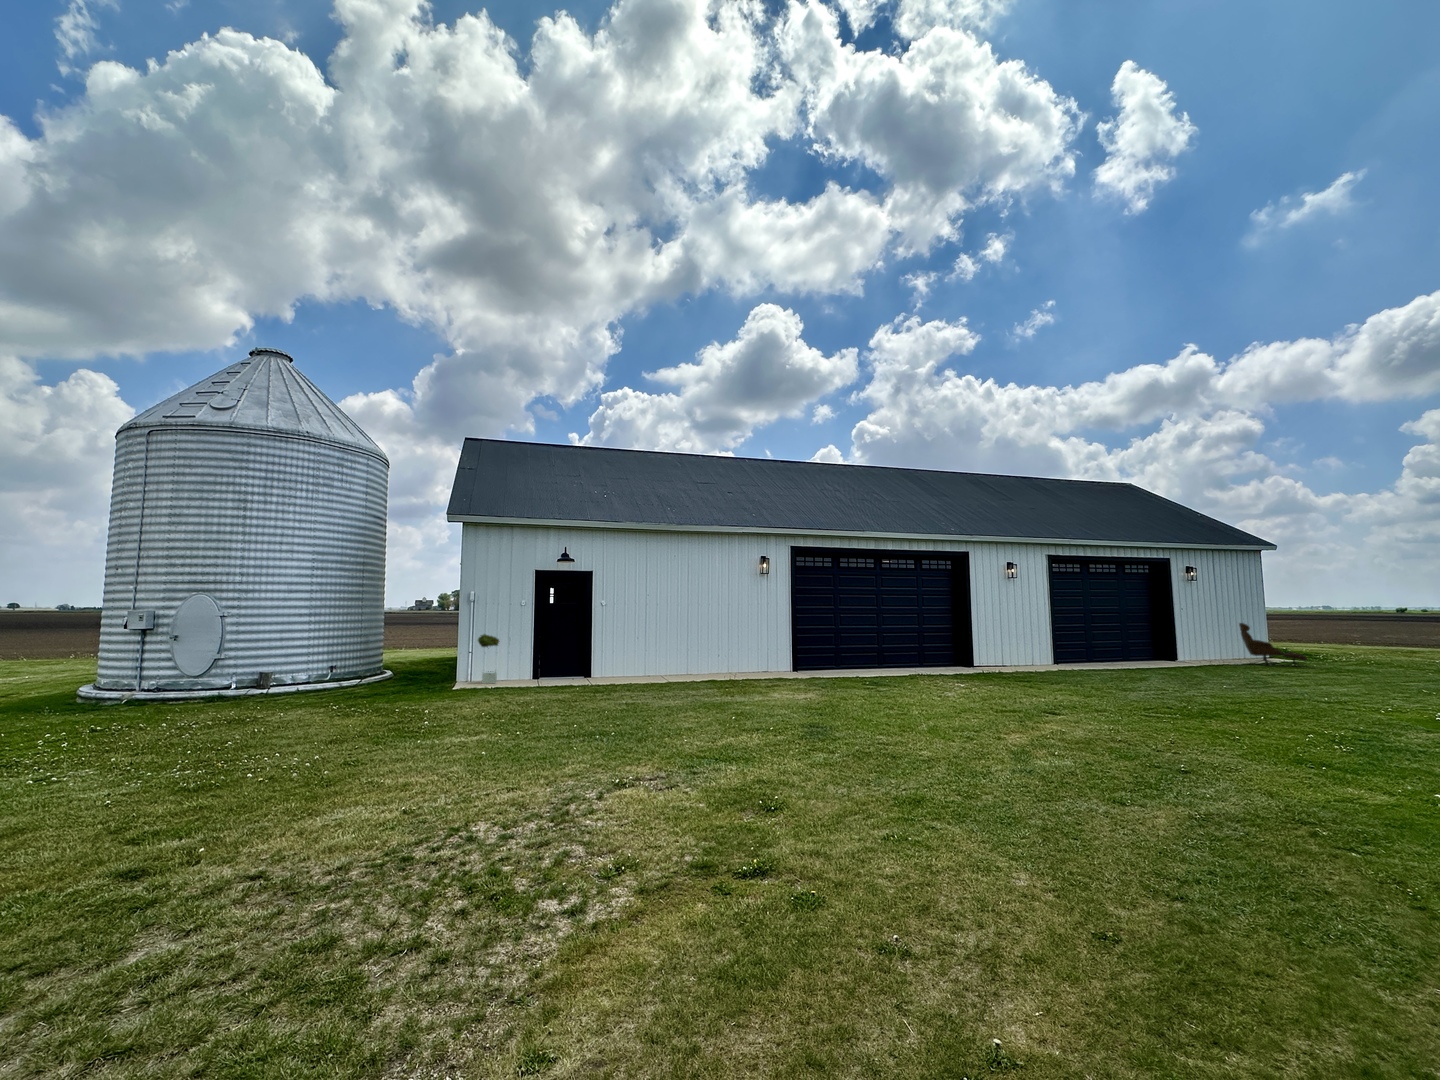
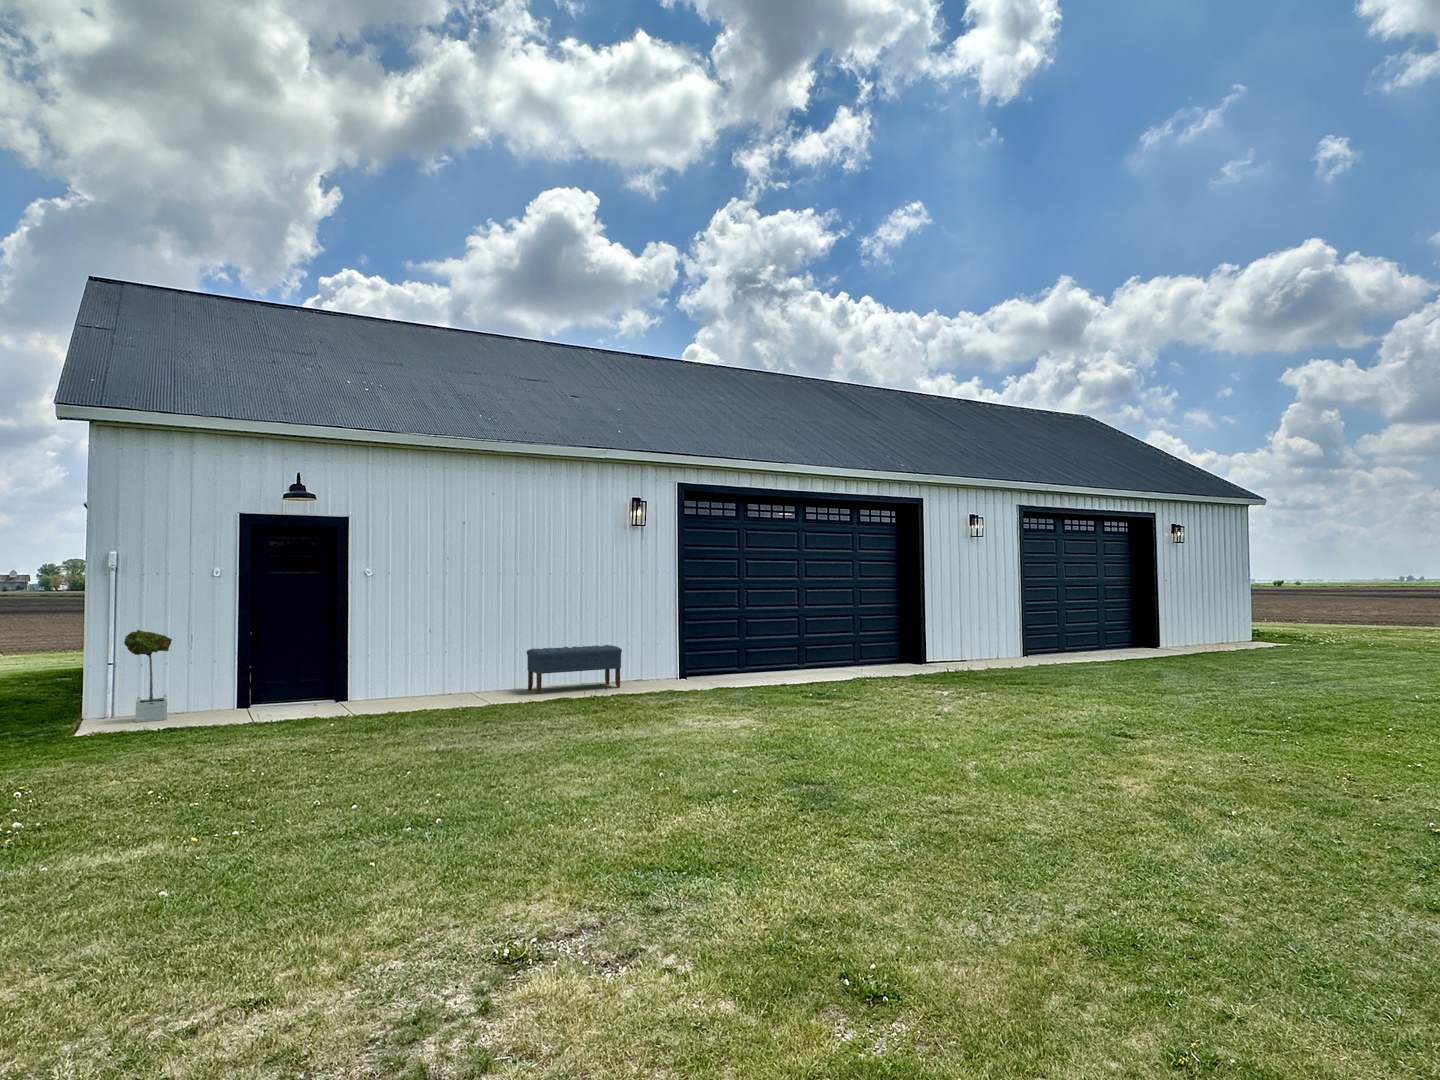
lounge chair: present [1239,623,1307,665] -> none [1215,594,1286,646]
bench: none [690,650,748,679] -> present [527,645,622,694]

